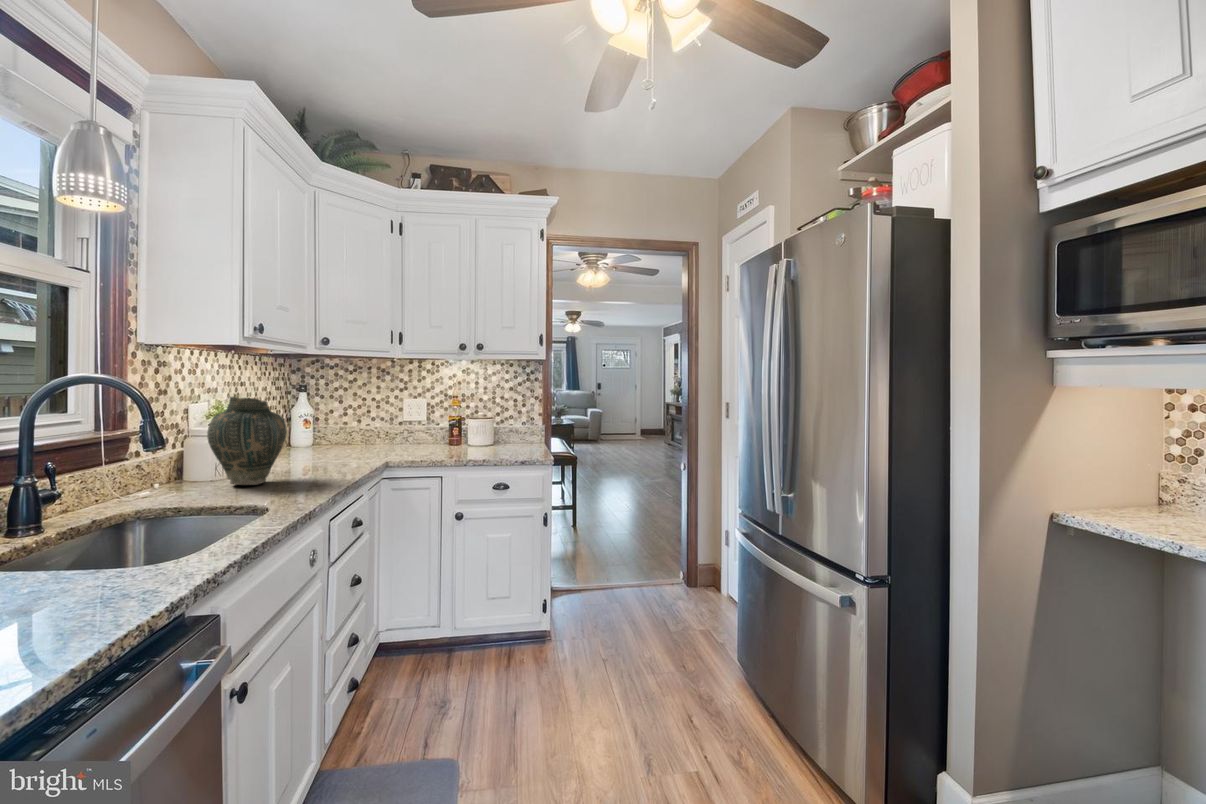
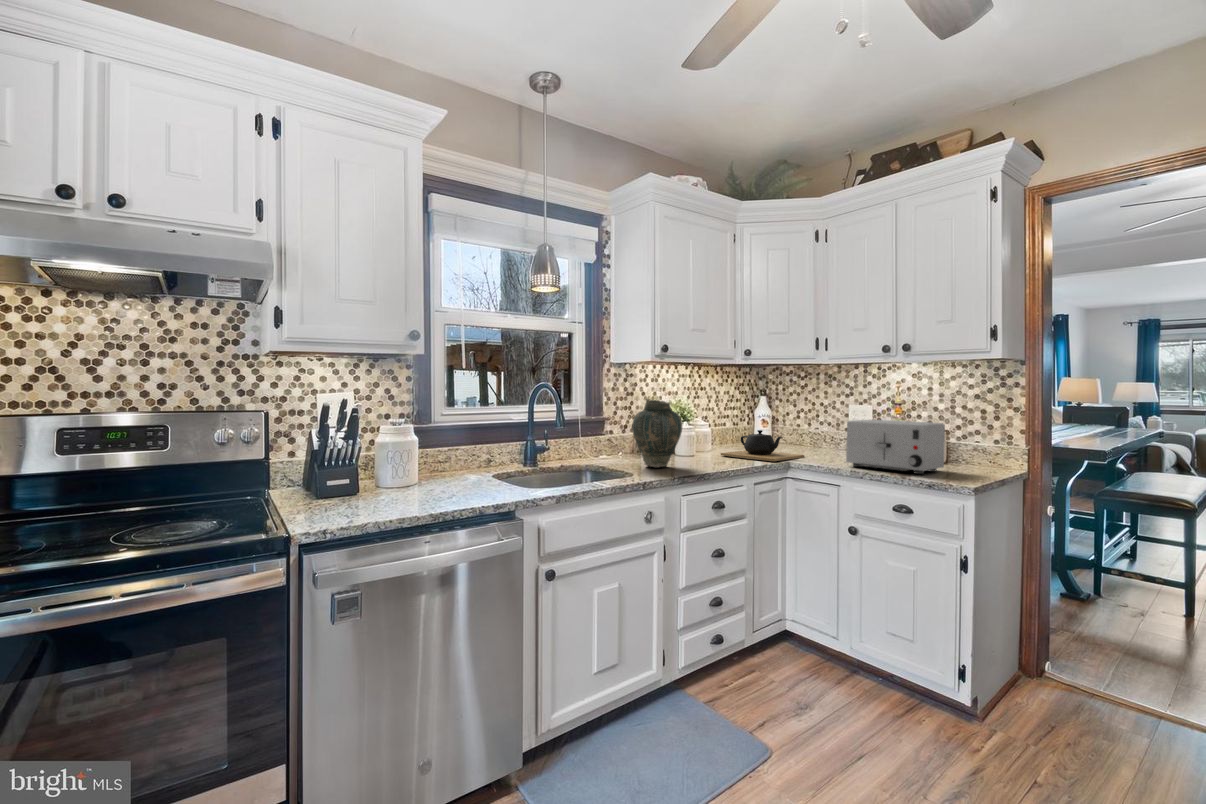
toaster: none [438,410,507,453] -> present [846,420,945,474]
teapot: none [294,428,380,460] -> present [721,430,804,461]

